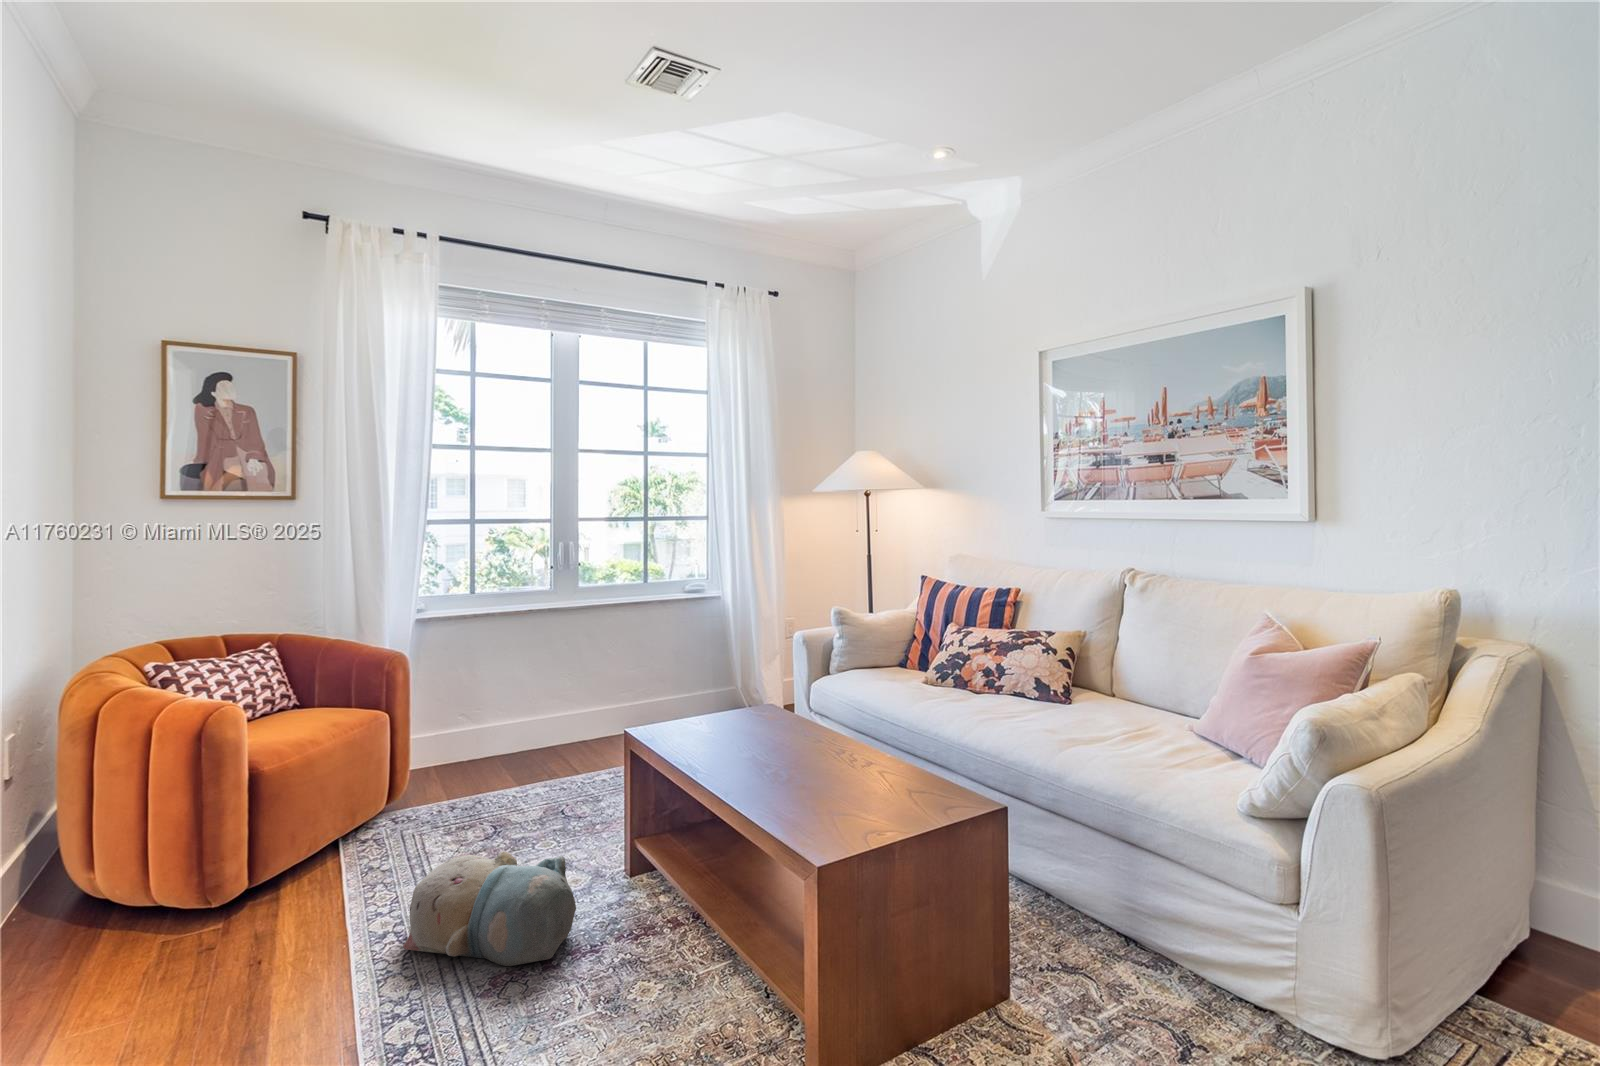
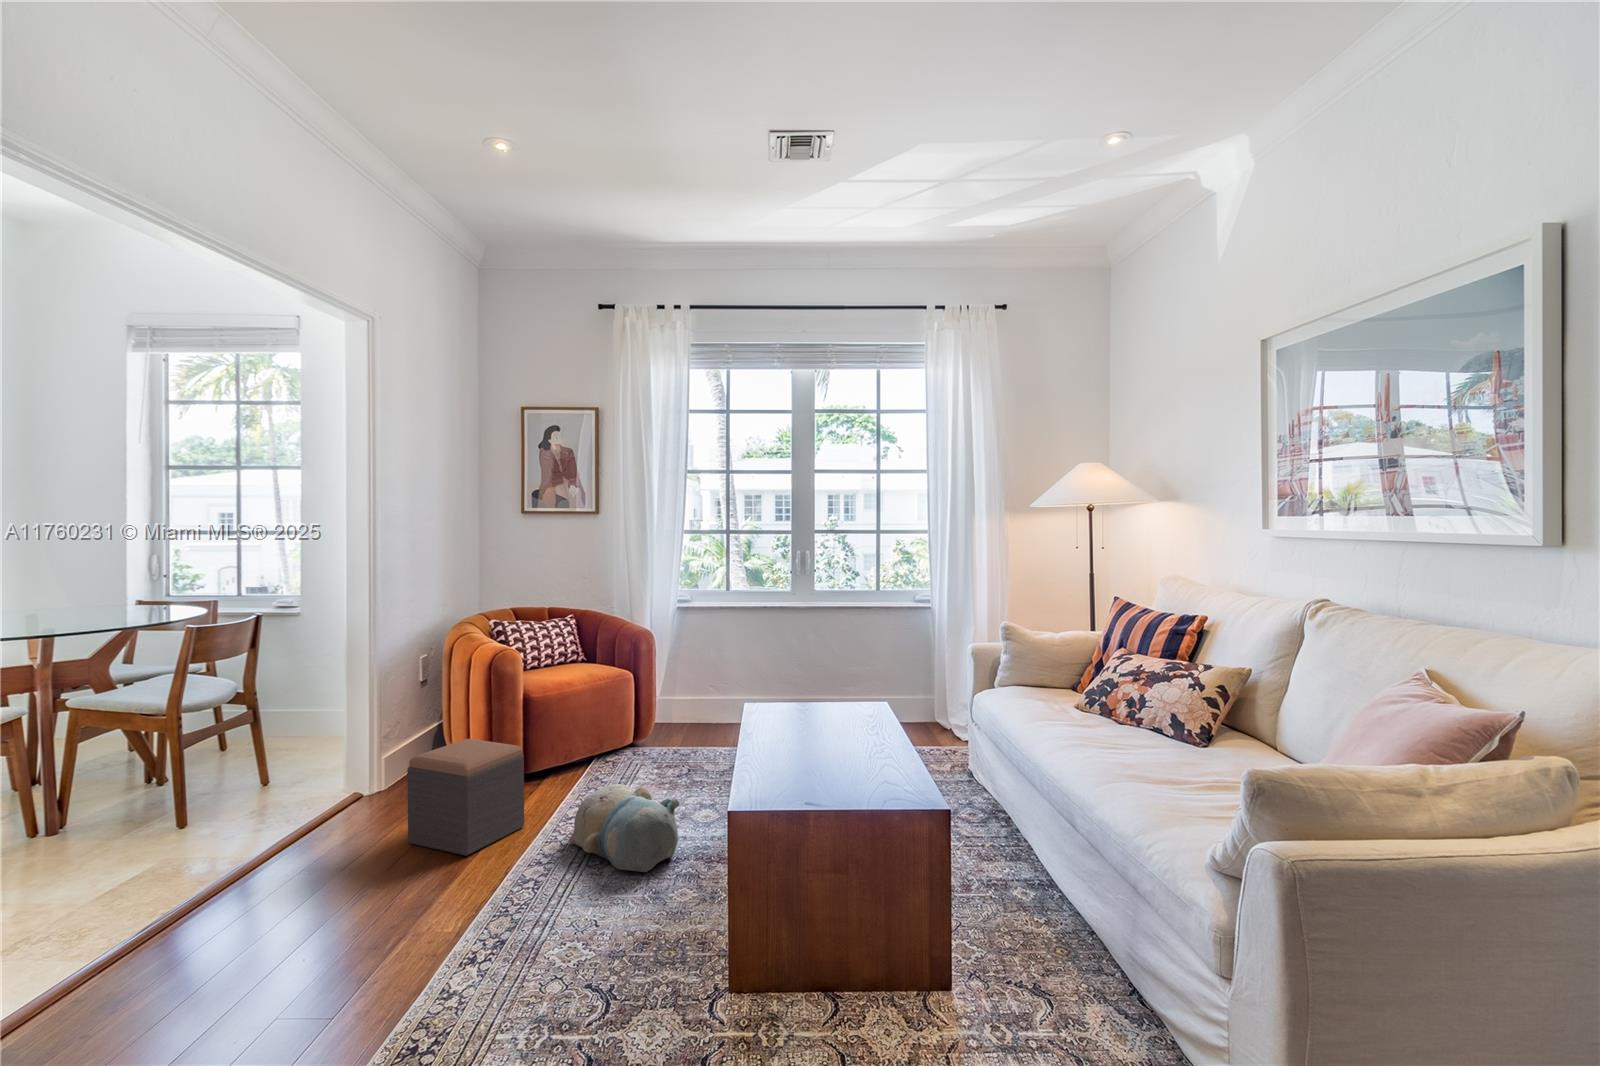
footstool: none [109,835,310,1028] -> present [407,739,524,856]

